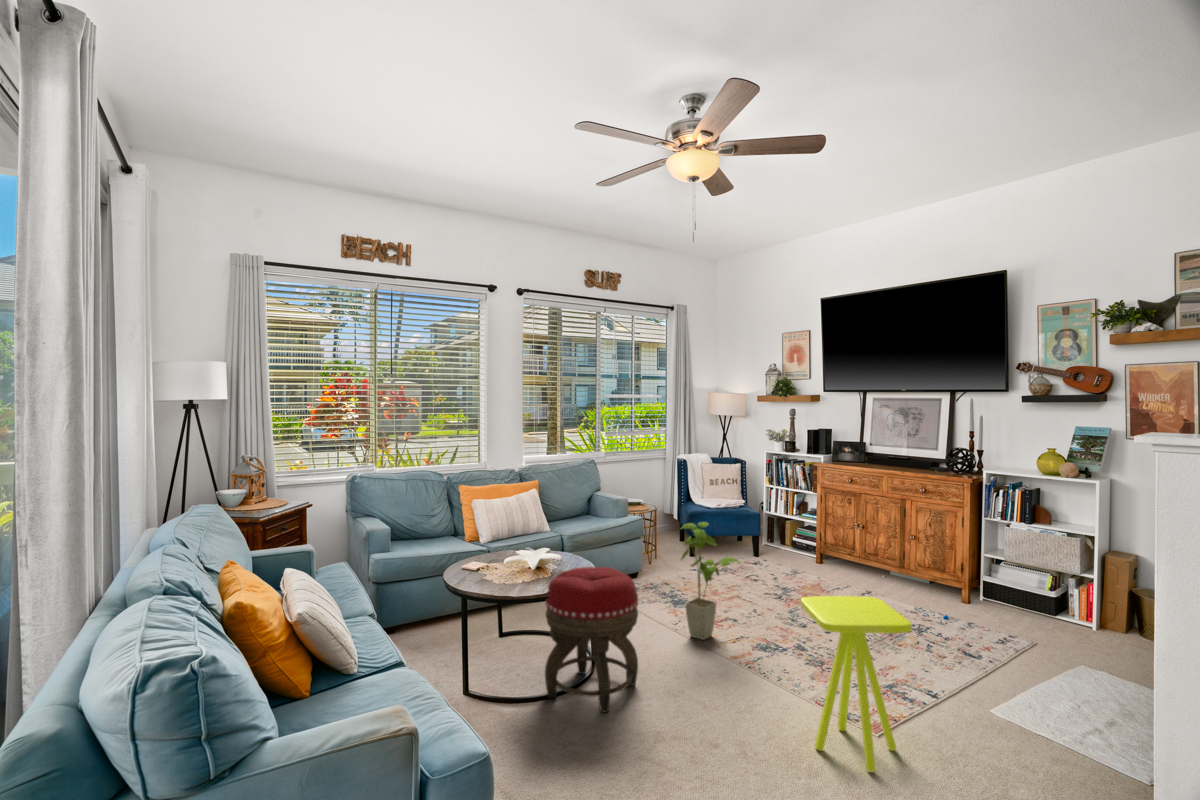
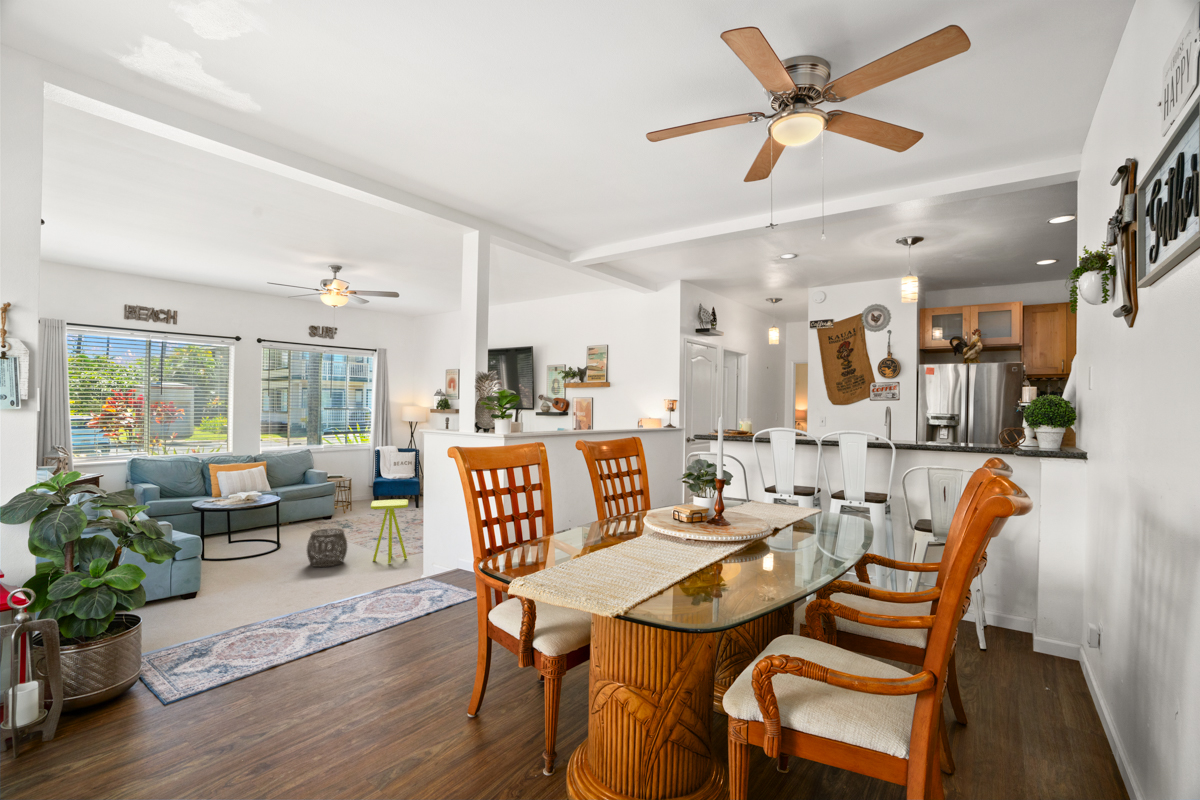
house plant: present [681,522,740,640] -> none [339,477,373,537]
footstool: present [545,567,638,713] -> none [251,497,304,560]
woven basket: none [669,656,758,765] -> present [307,528,347,567]

